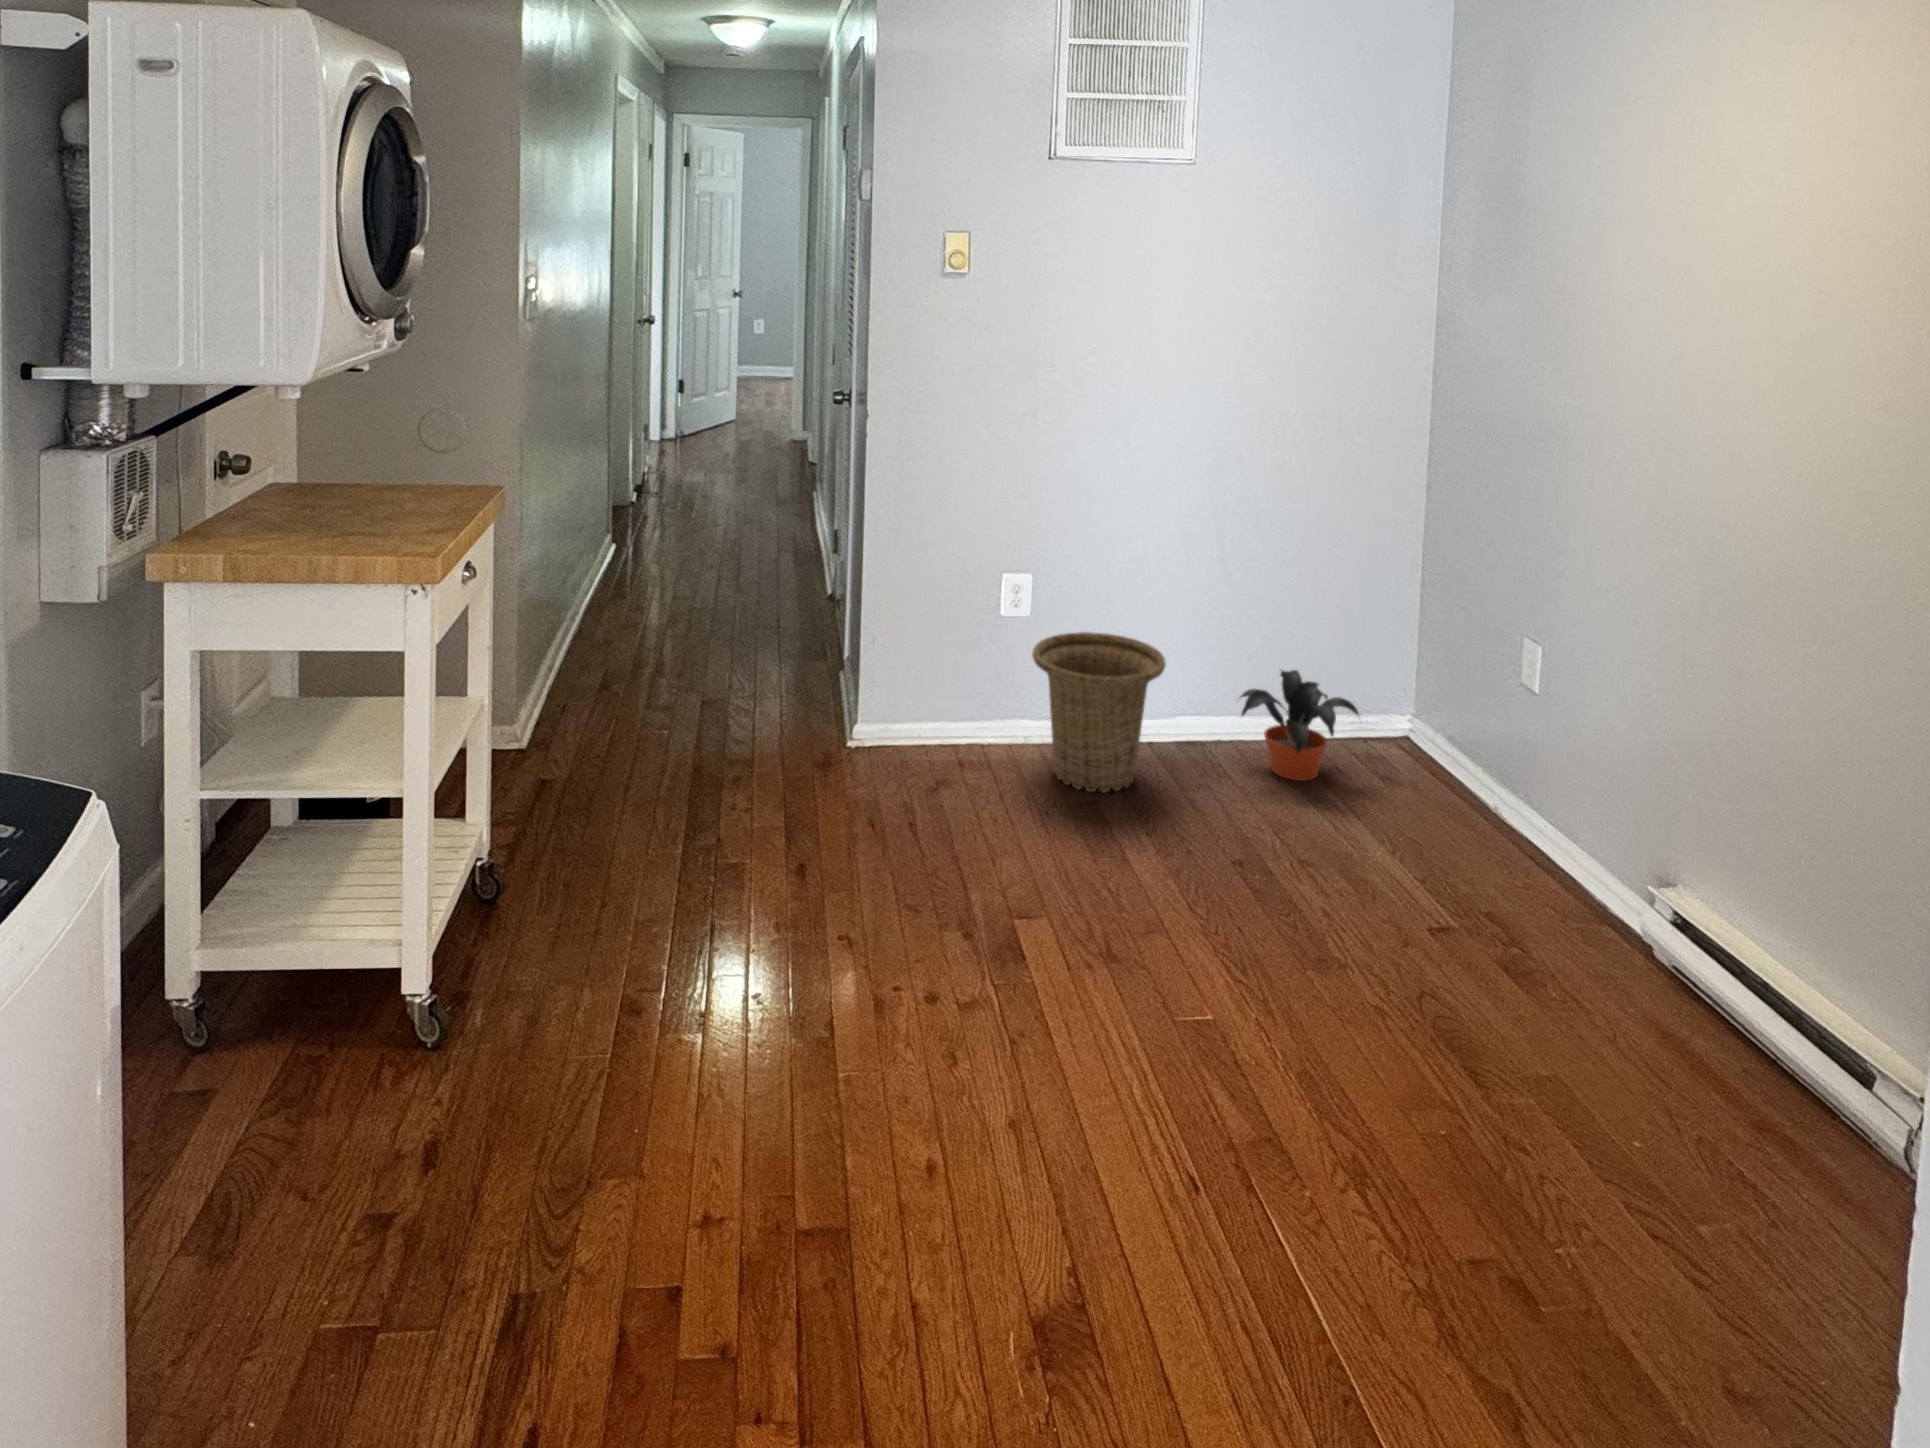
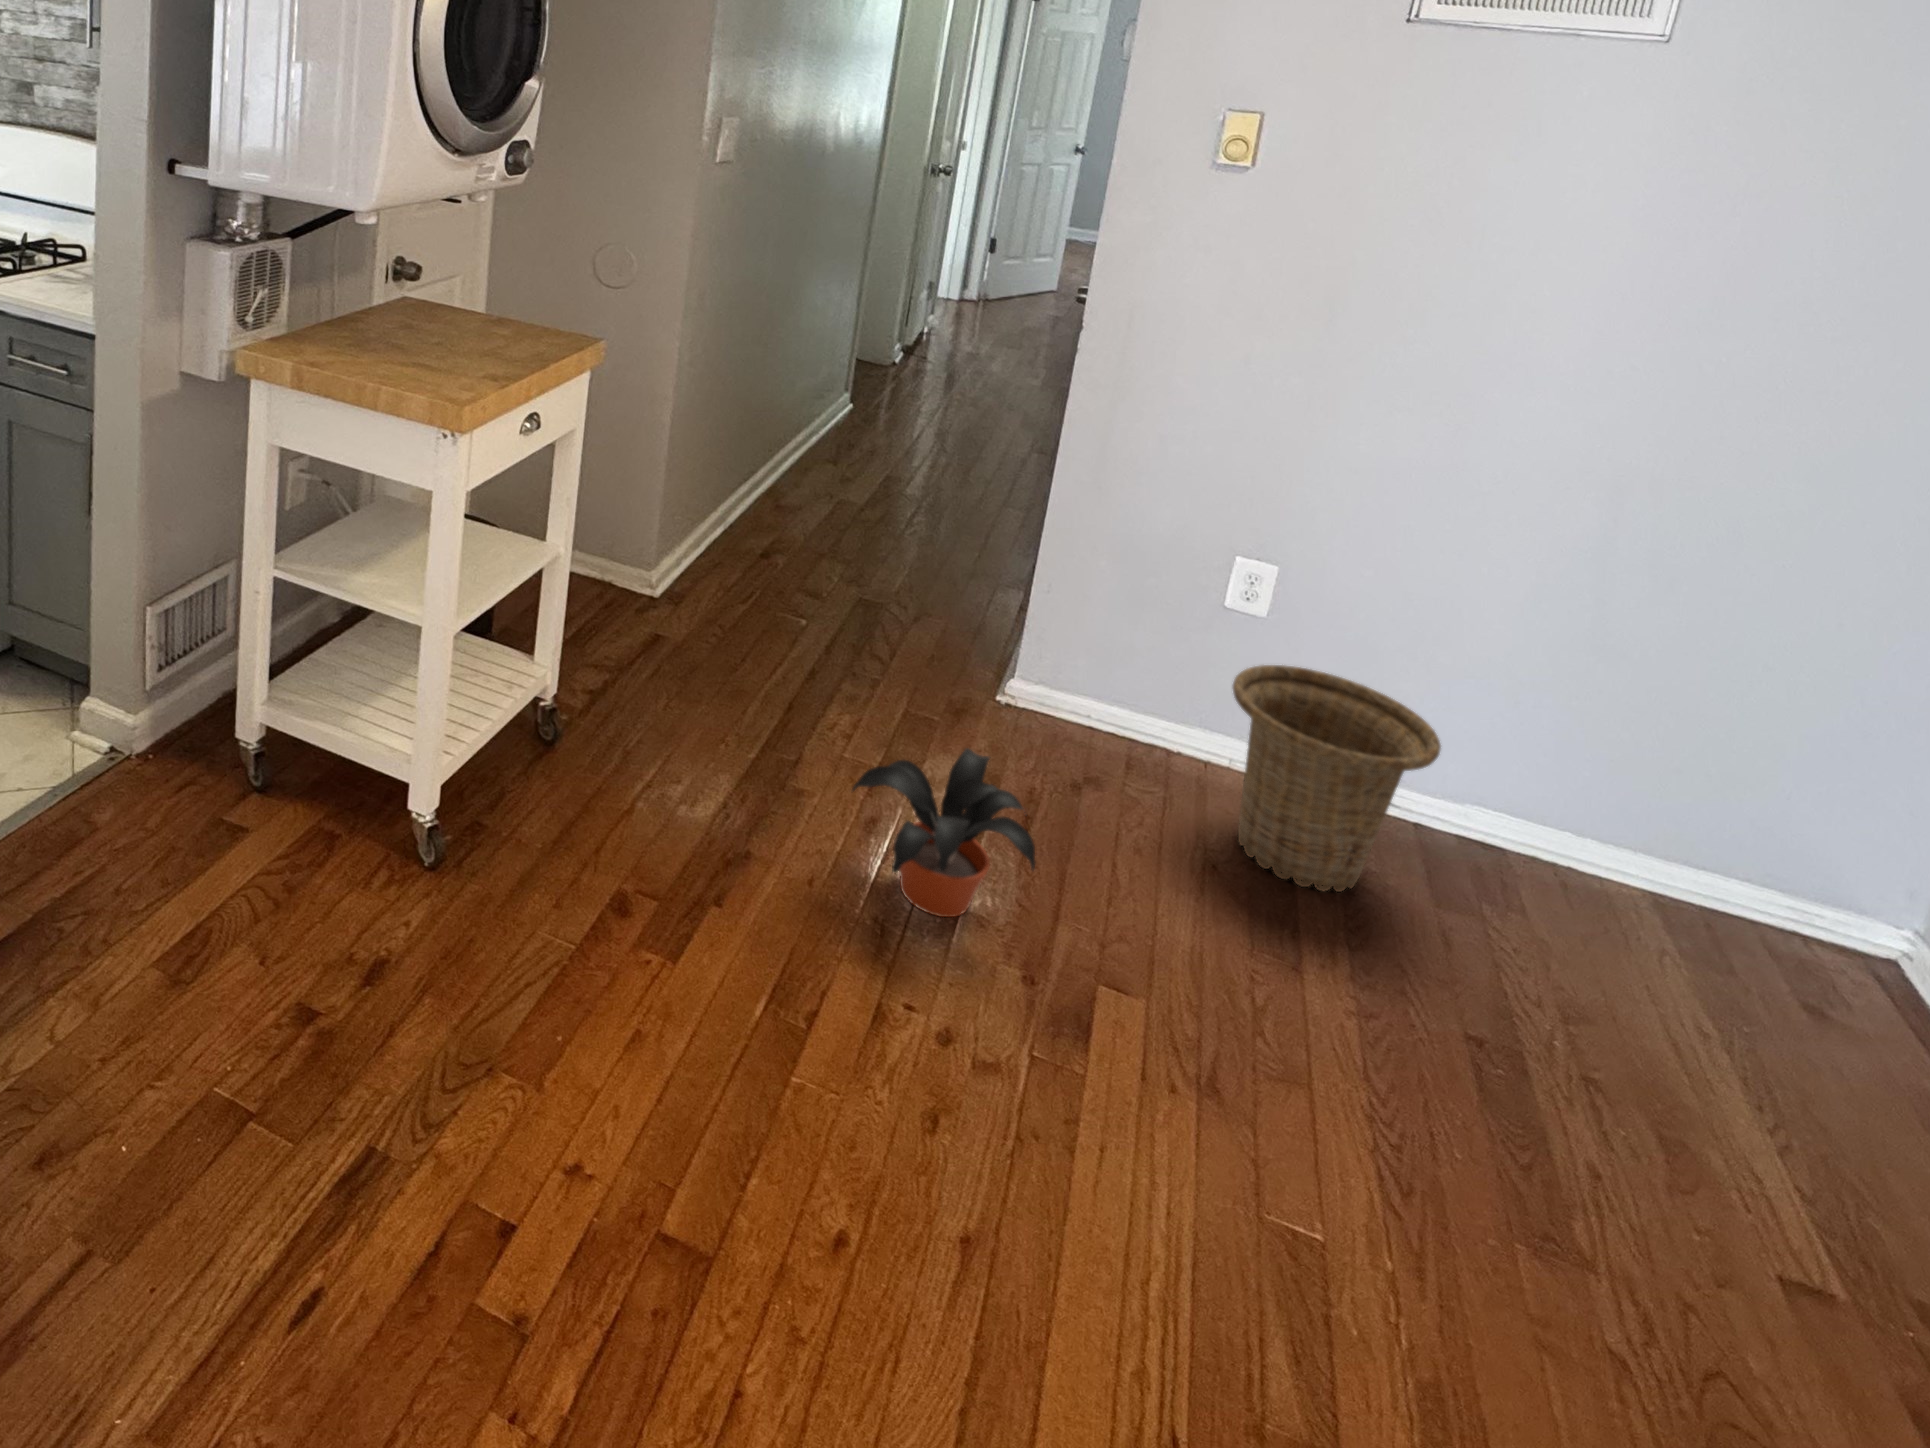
potted plant: present [1241,670,1359,781] -> present [852,748,1035,917]

